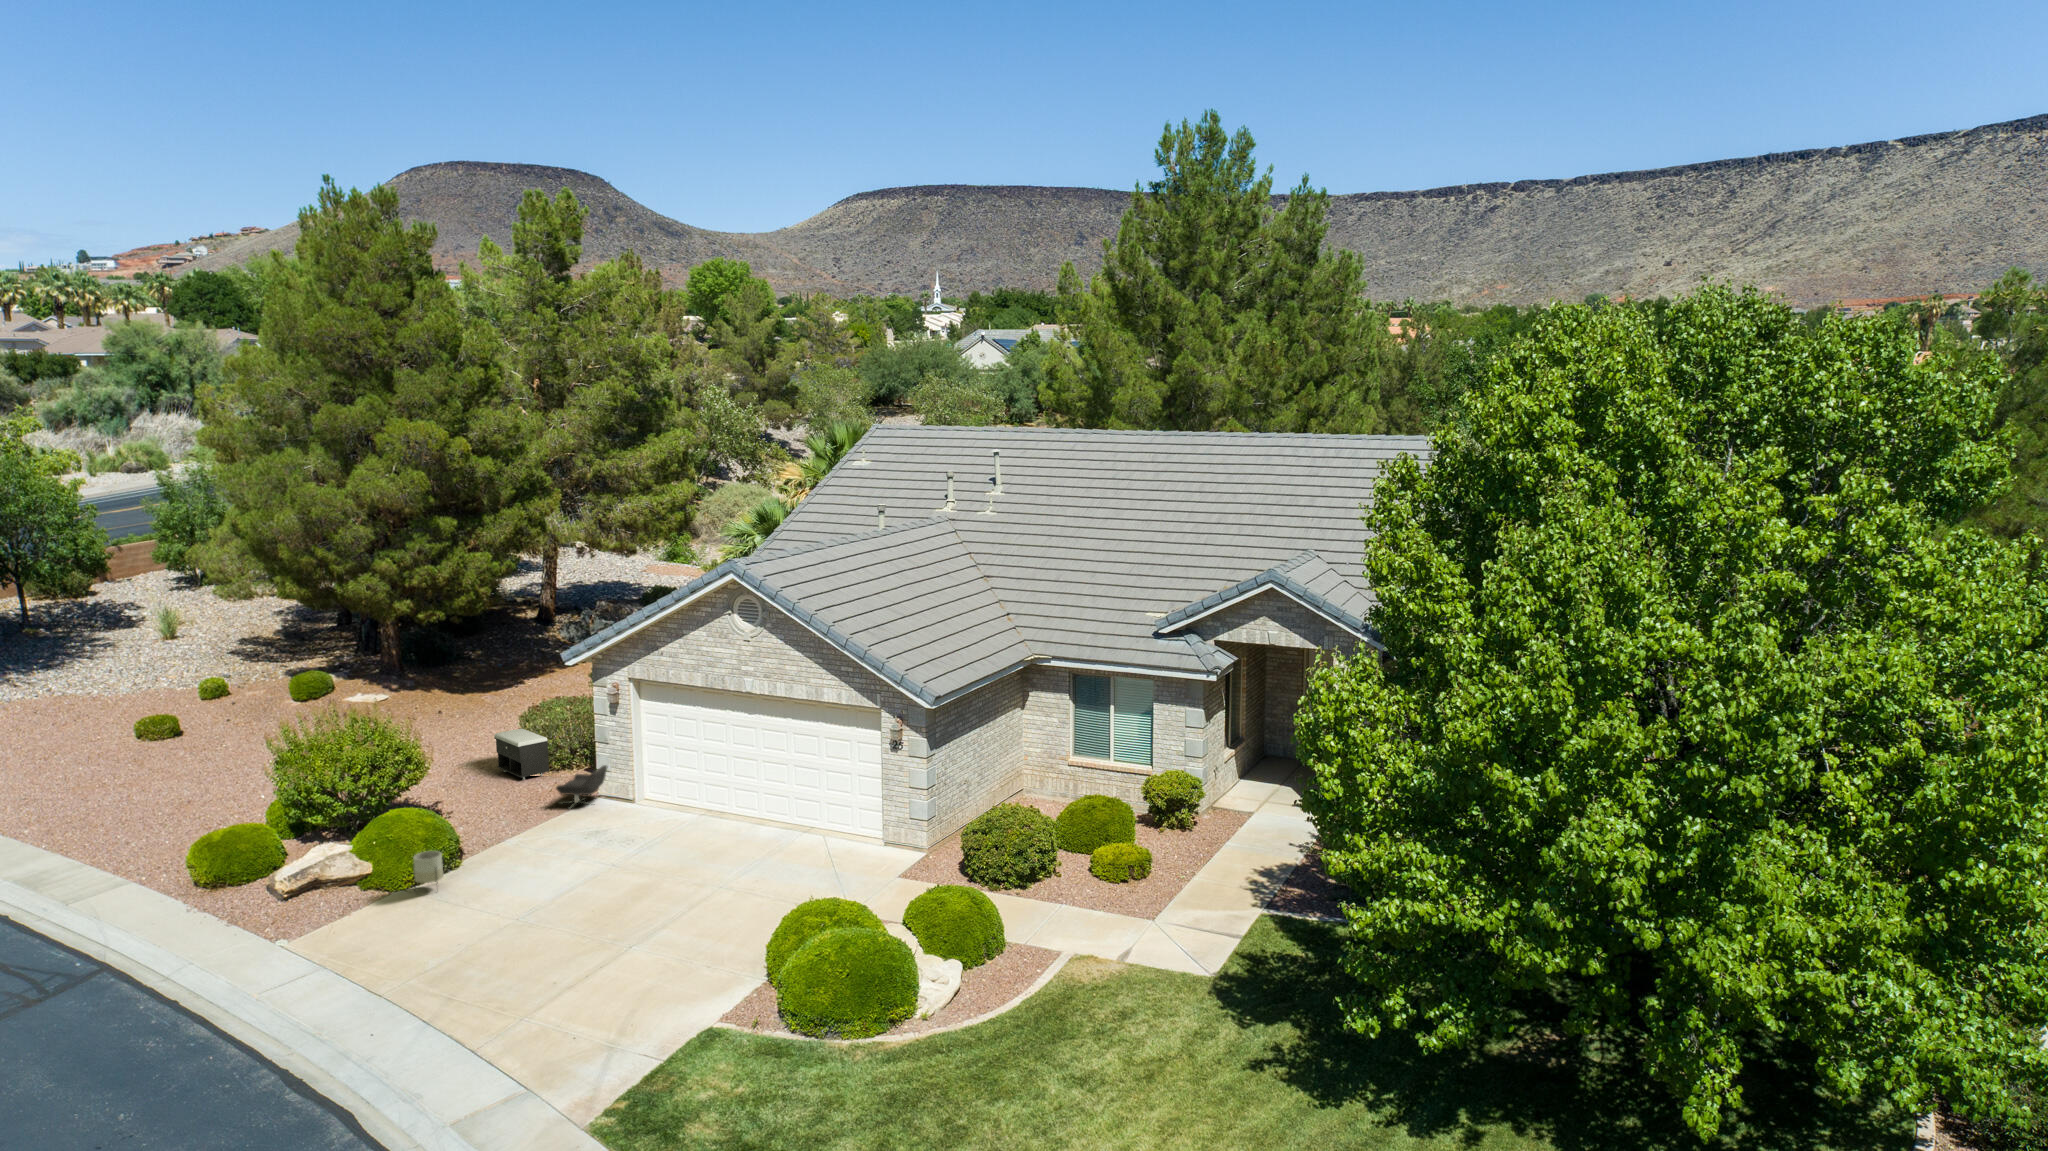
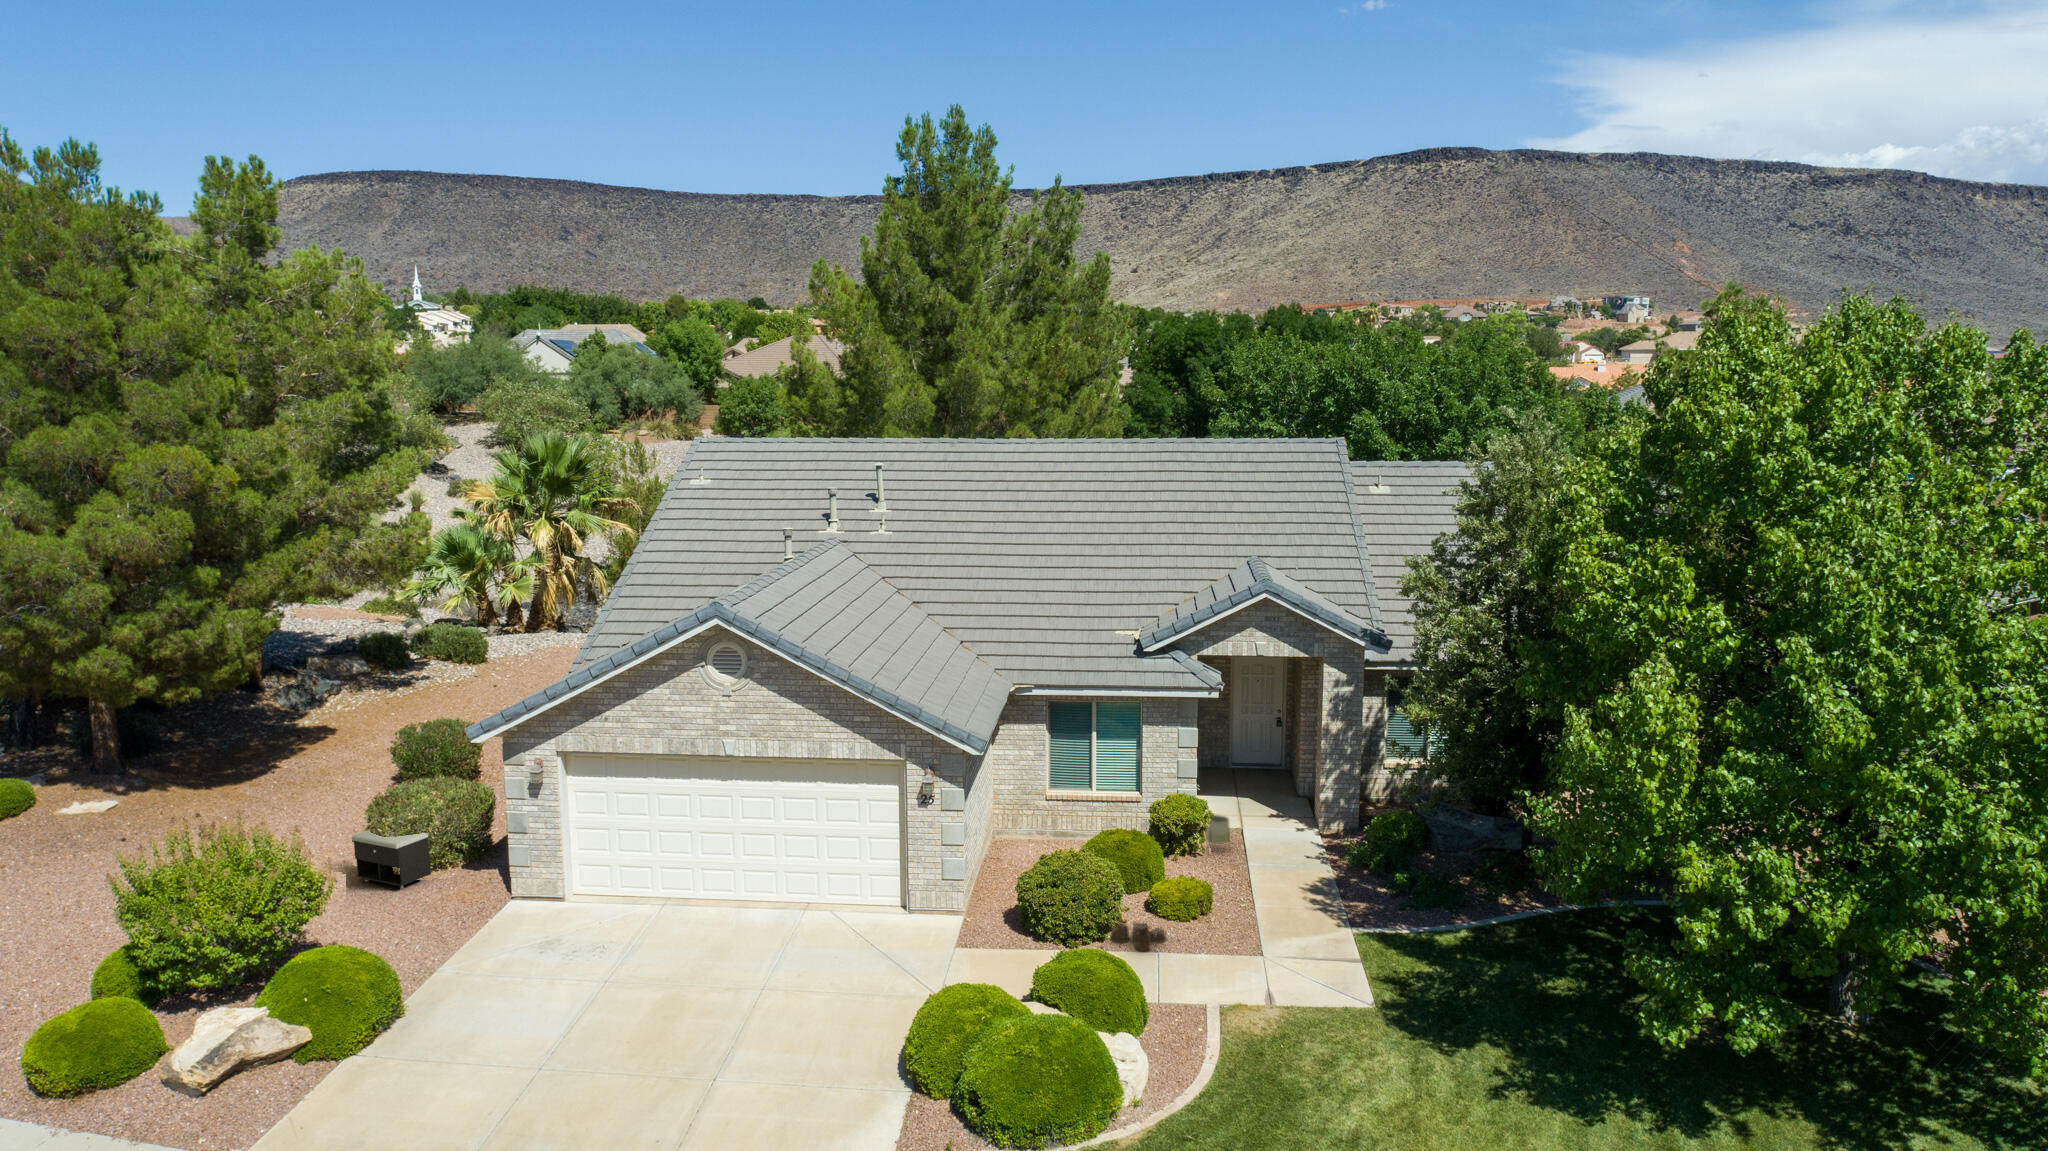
lounge chair: present [556,765,608,808] -> none [474,859,534,918]
planter: present [413,851,443,883] -> present [1206,815,1230,844]
woven basket: none [1033,874,1083,903] -> present [1110,922,1166,951]

